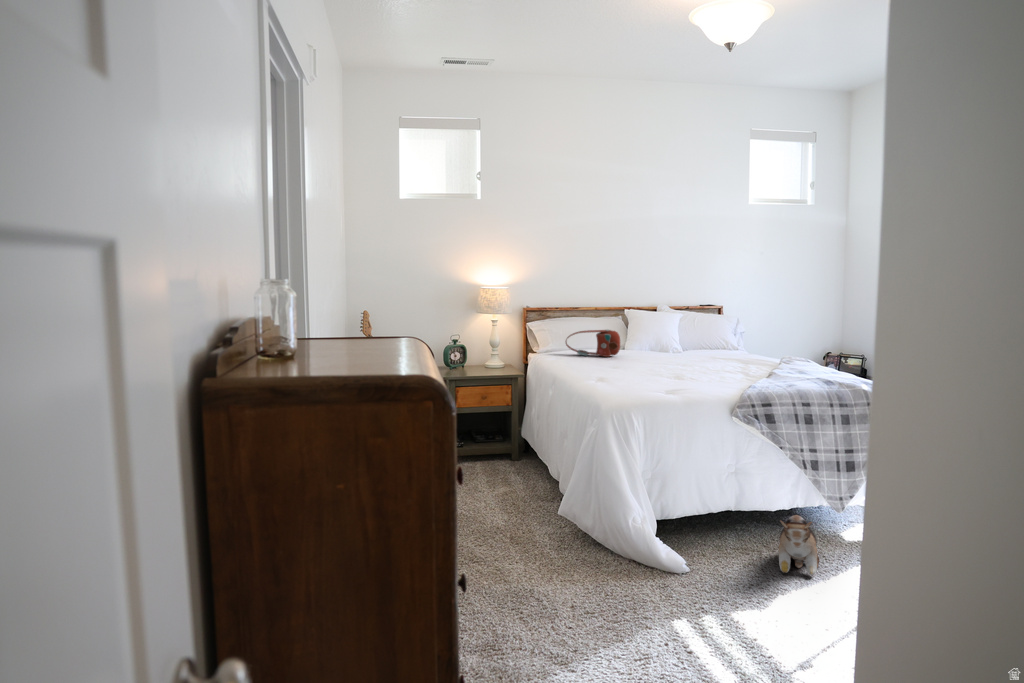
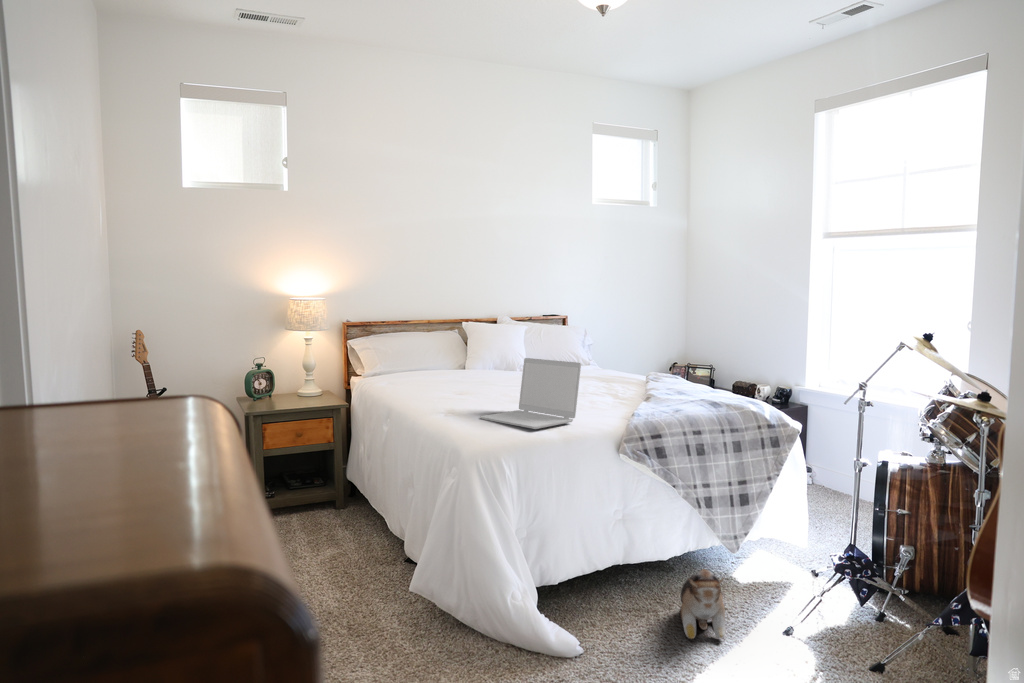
handbag: present [565,330,620,357] -> none [402,346,469,379]
laptop: none [619,338,703,395] -> present [481,358,581,429]

